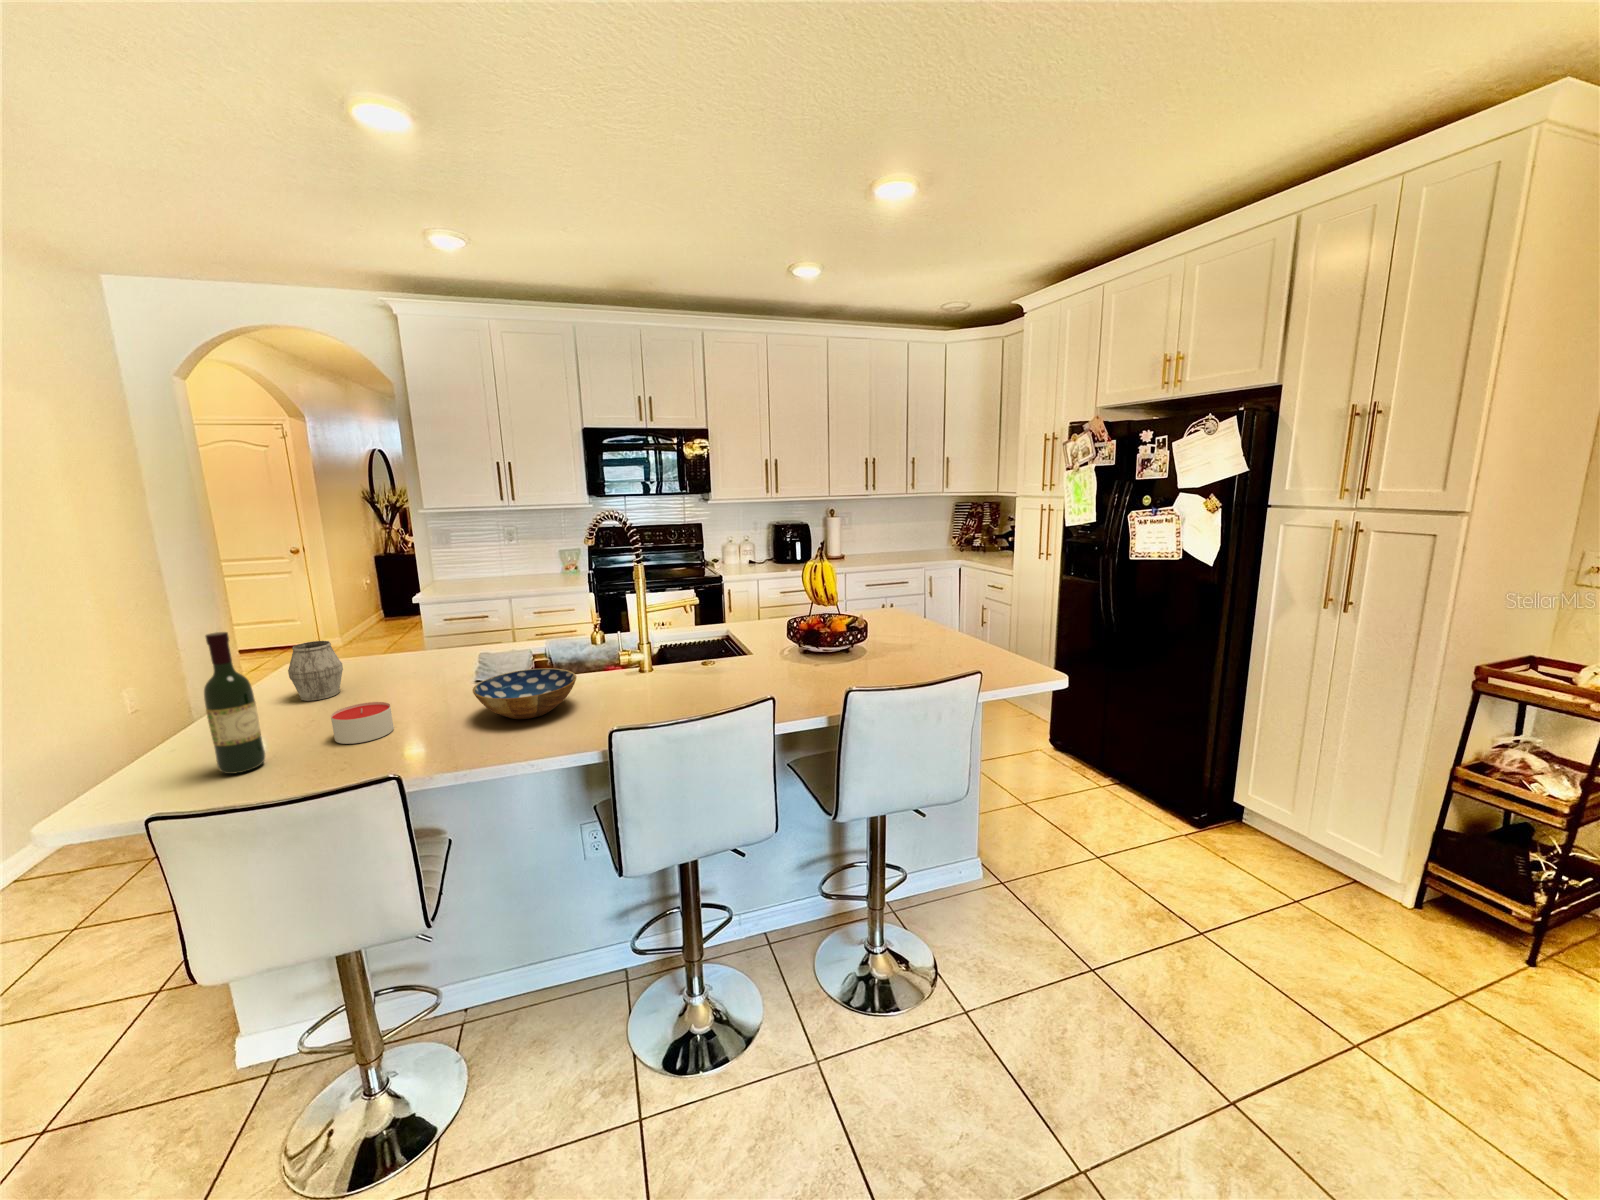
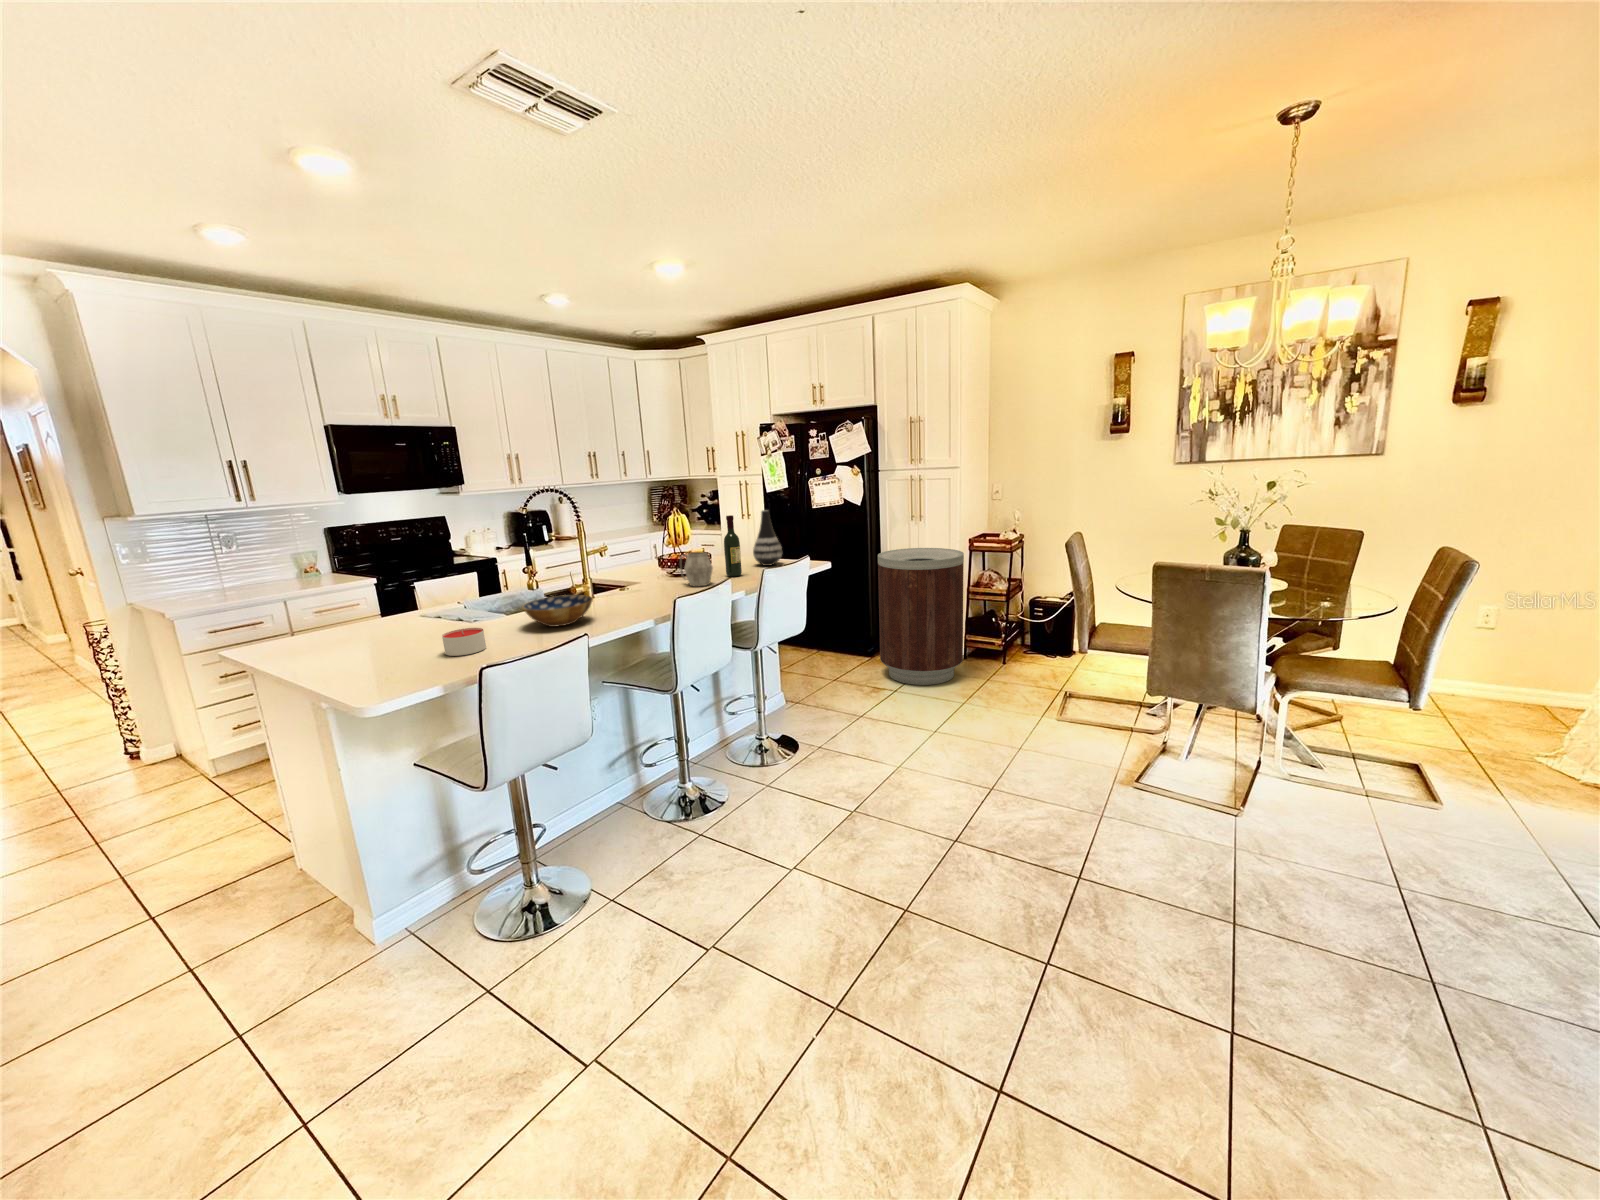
vase: none [938,566,987,659] -> present [753,510,782,566]
wine bottle: present [204,632,265,774] -> present [724,515,742,577]
mug: present [288,641,343,701] -> present [680,552,713,586]
trash can: none [1196,658,1437,955] -> present [878,548,964,685]

